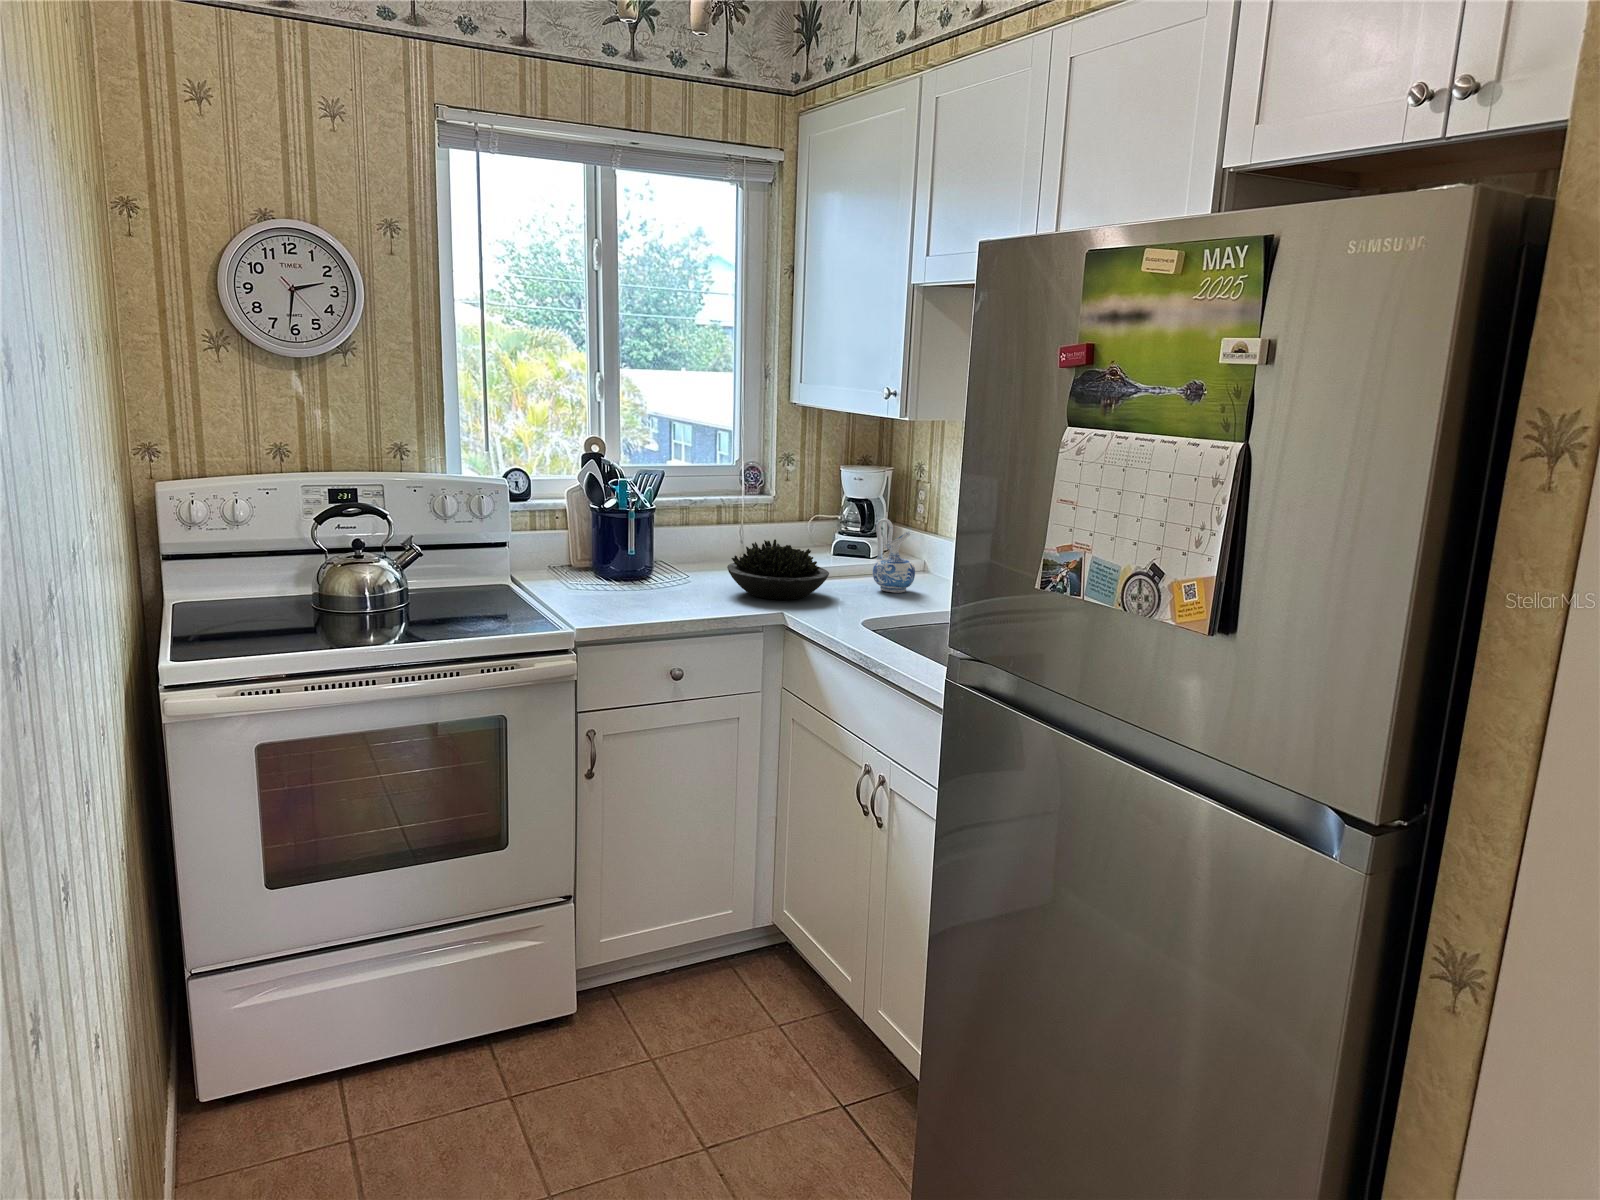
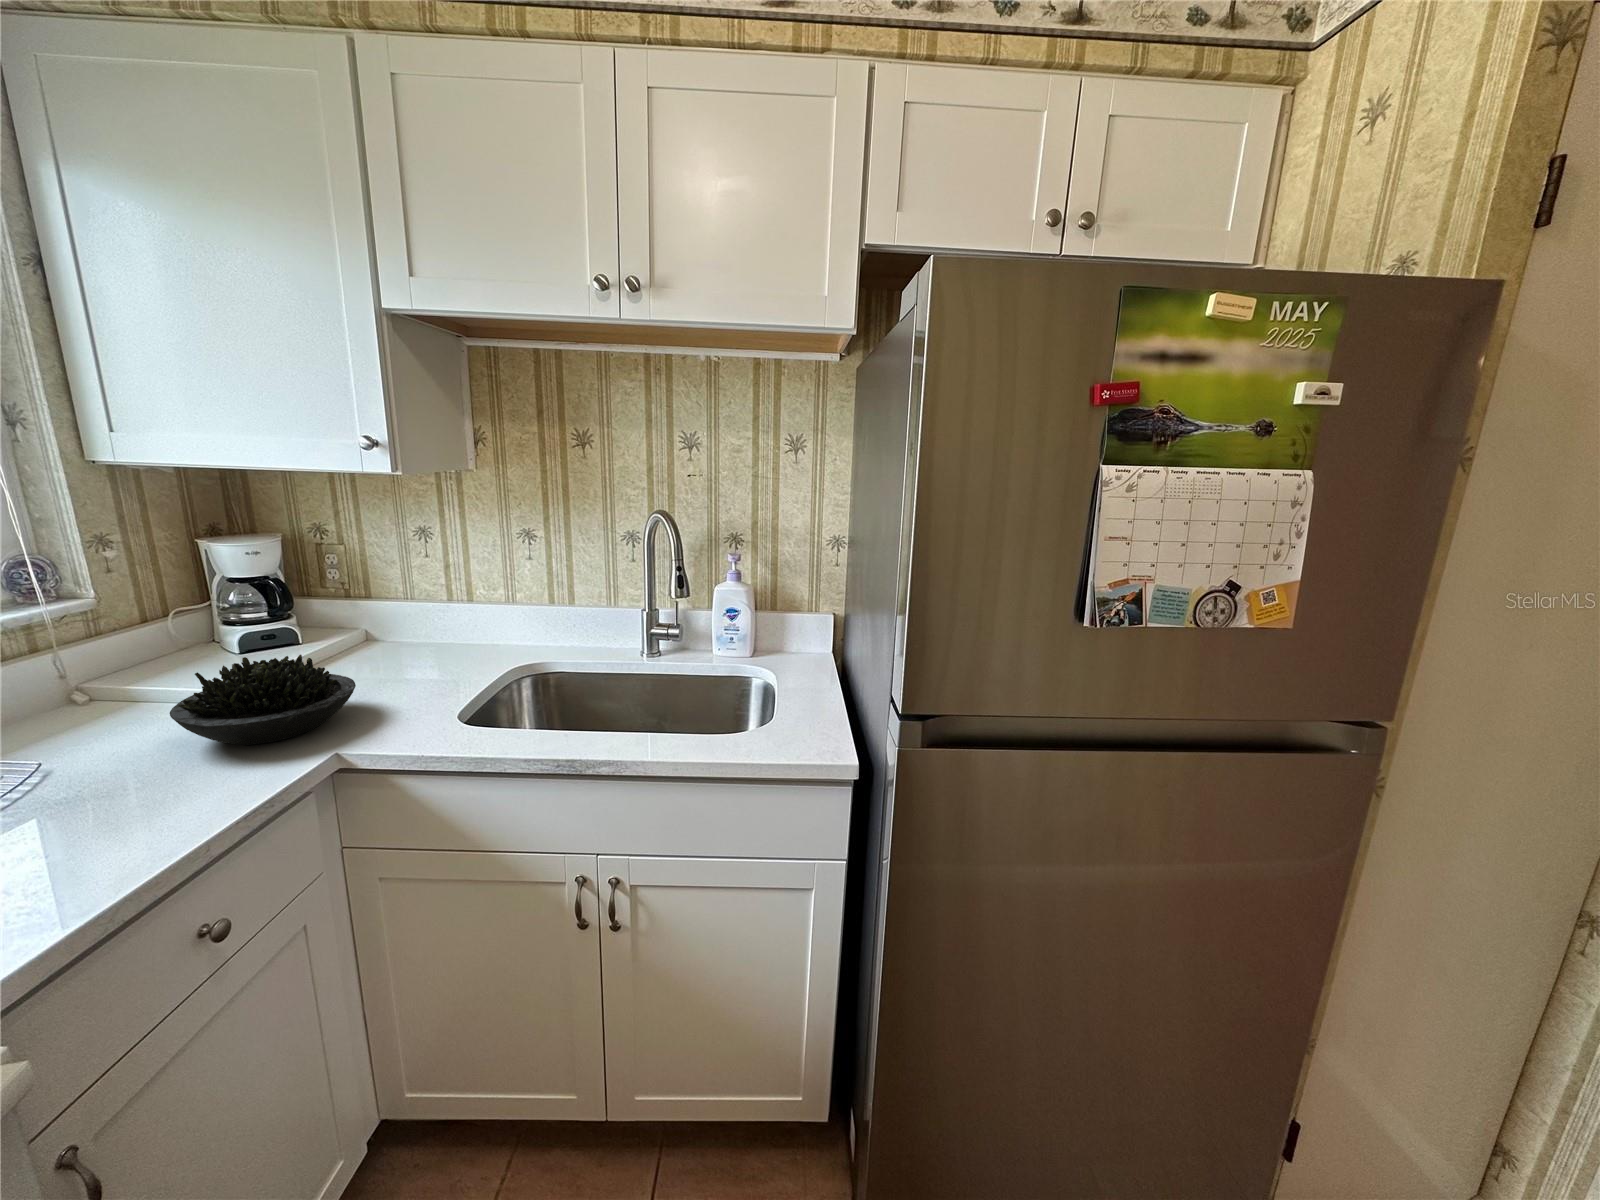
ceramic pitcher: present [873,519,915,593] -> none [357,593,420,673]

